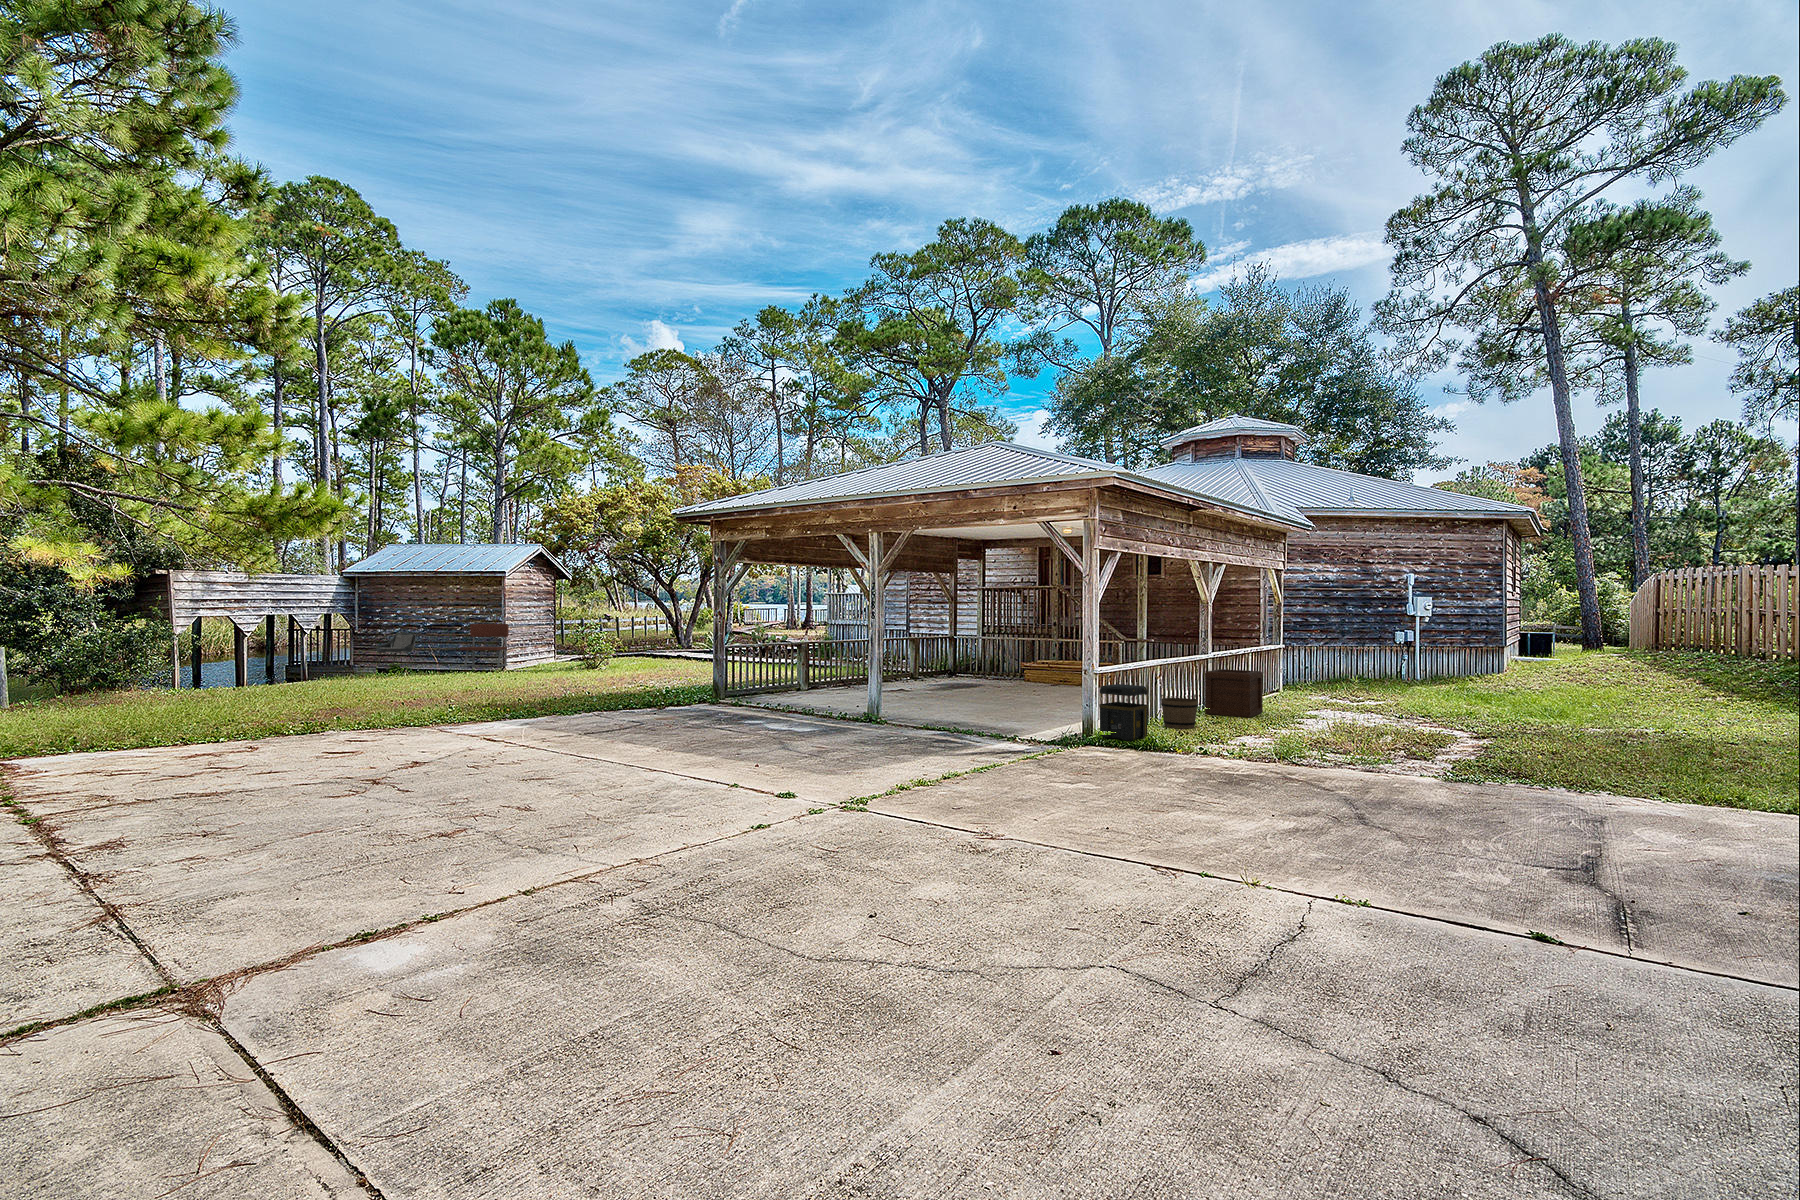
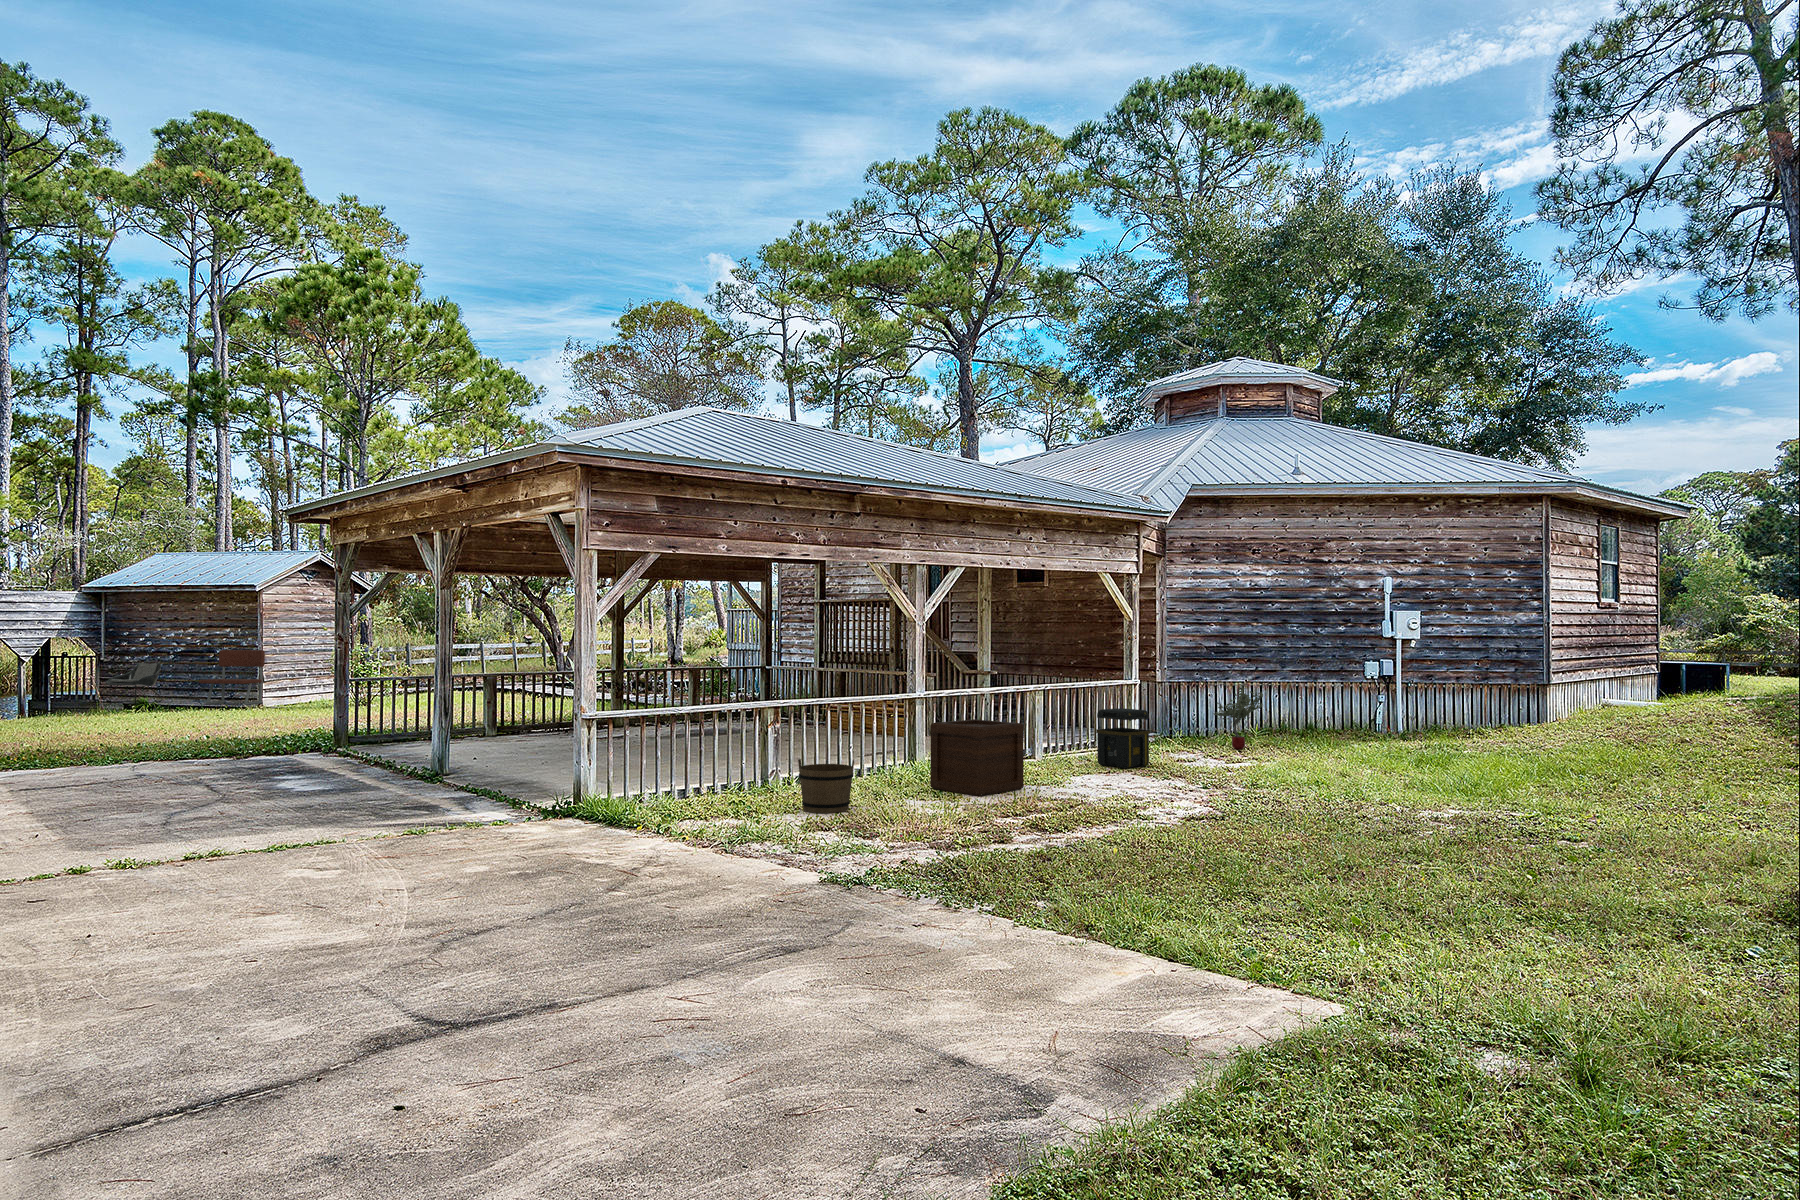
potted tree: none [1307,645,1339,689] -> present [1213,684,1263,750]
toolbox: present [1099,684,1148,741] -> present [1096,708,1150,769]

